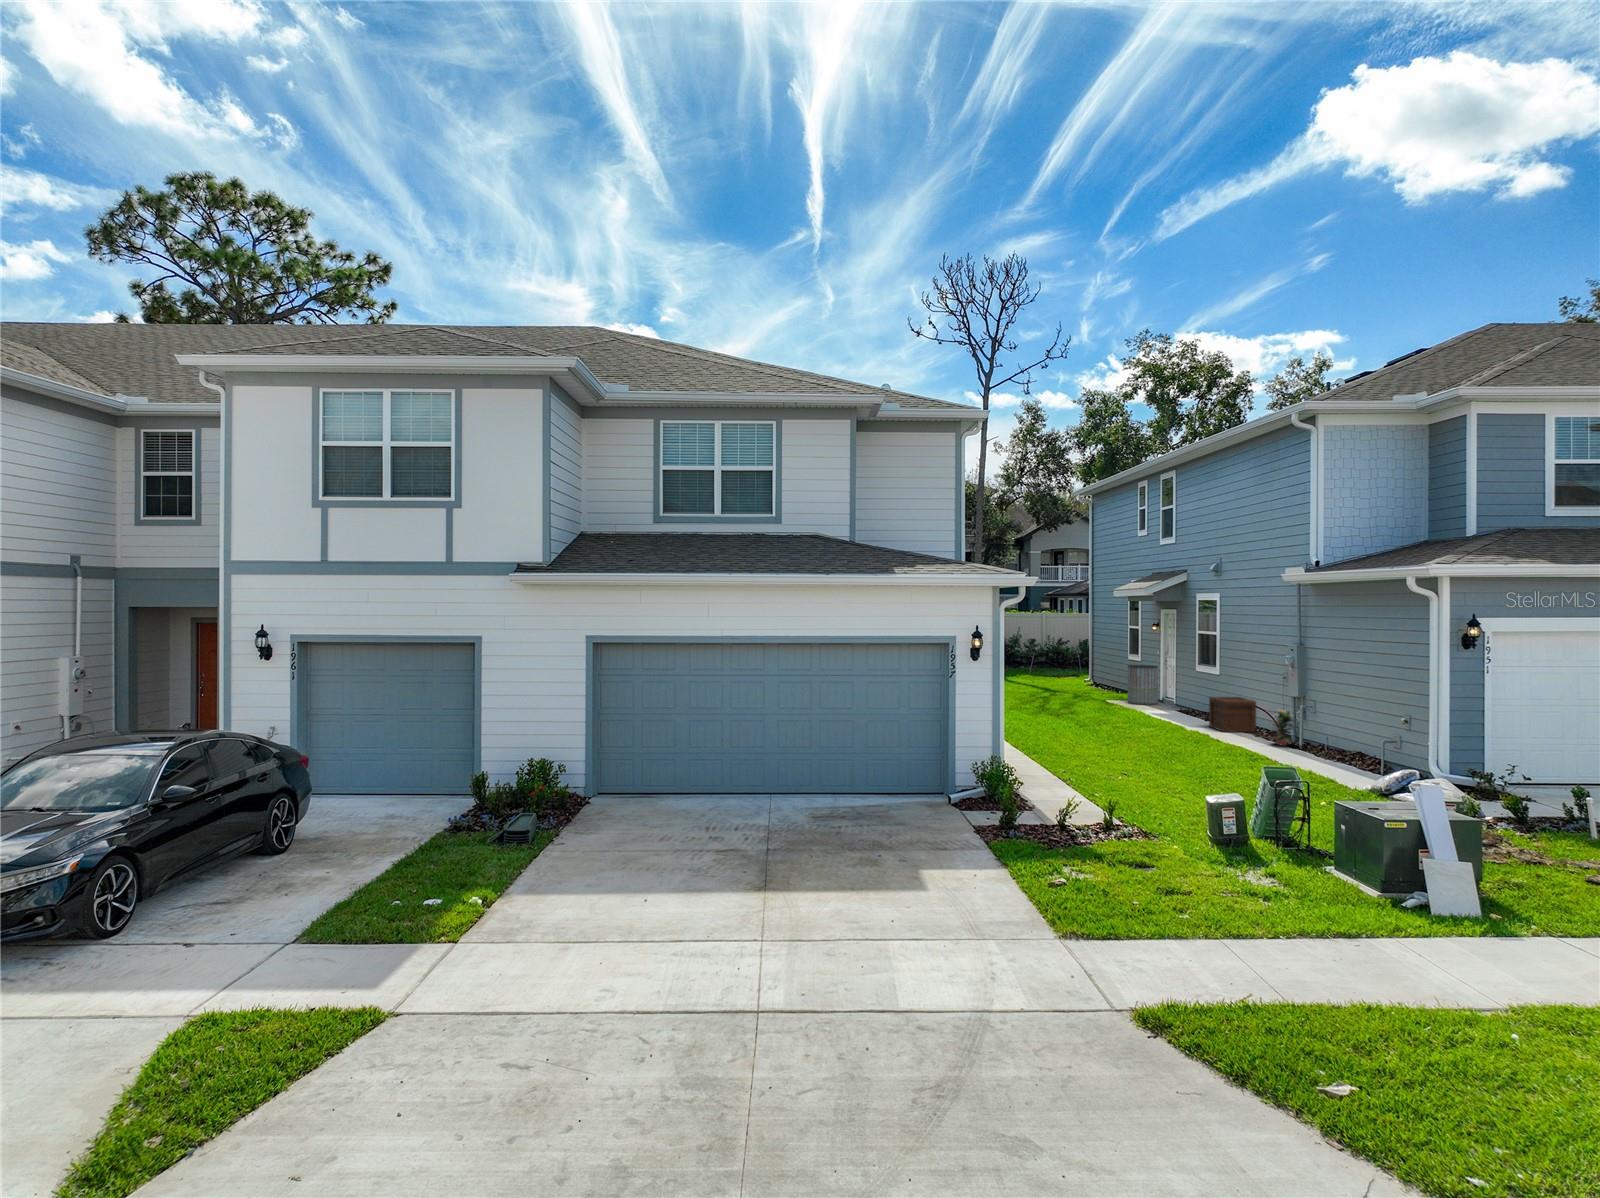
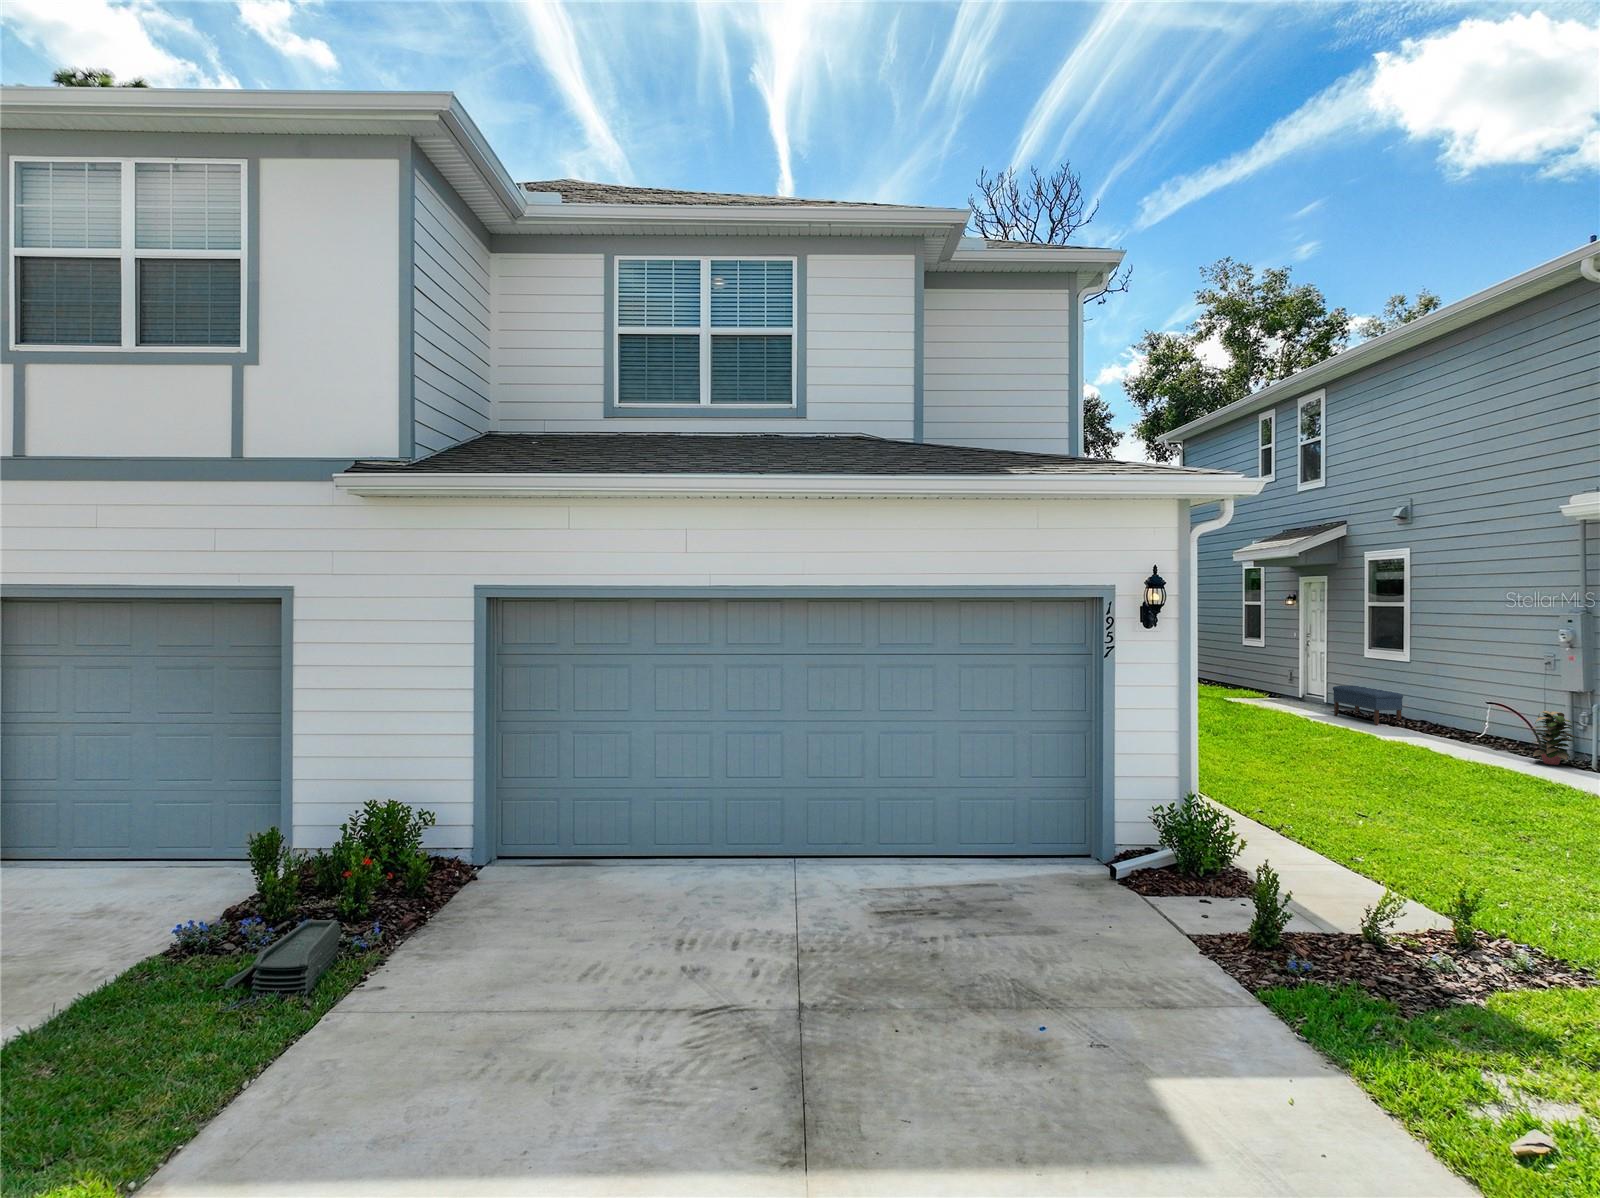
trash can: present [1128,665,1158,705] -> none [1256,651,1298,705]
bench: none [1173,691,1215,720] -> present [1333,686,1403,725]
wooden crate: present [1209,697,1256,732] -> none [1407,693,1485,743]

